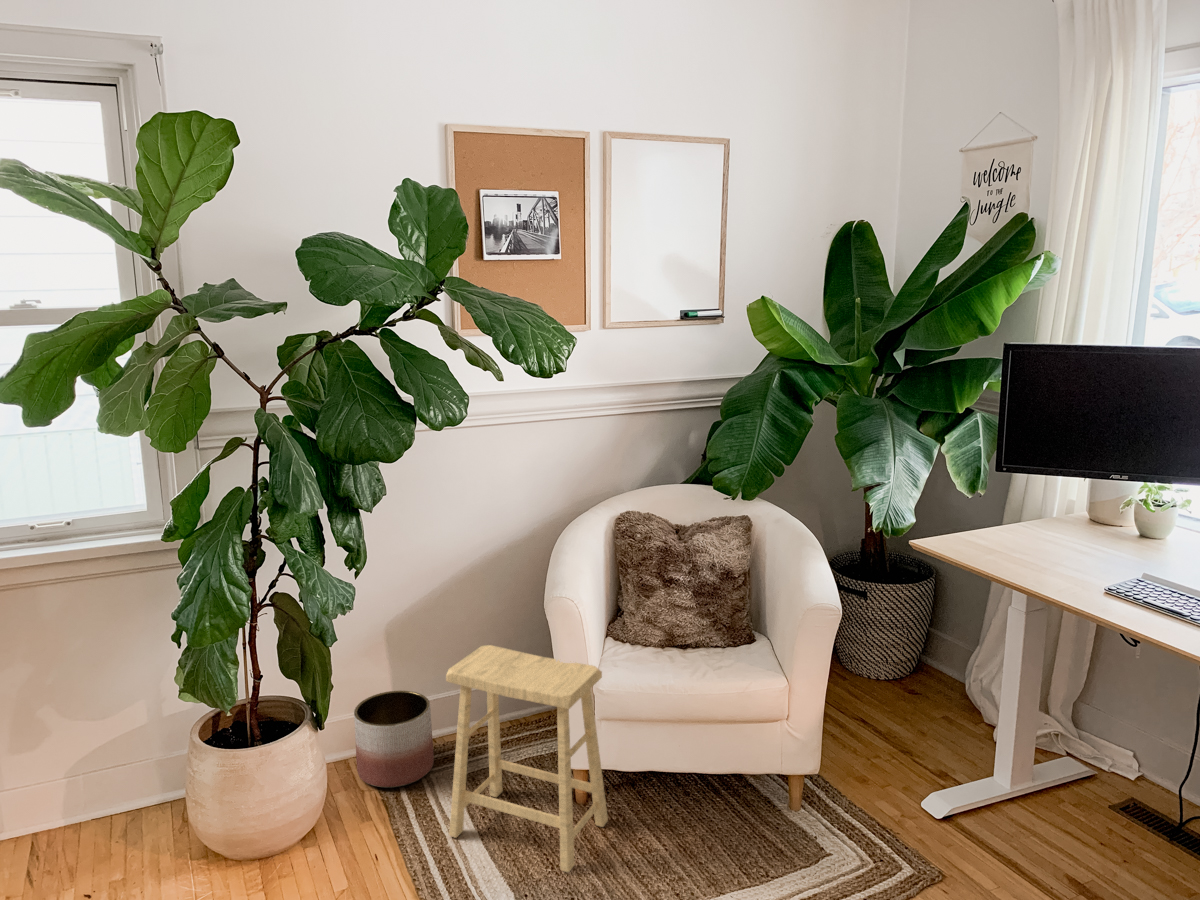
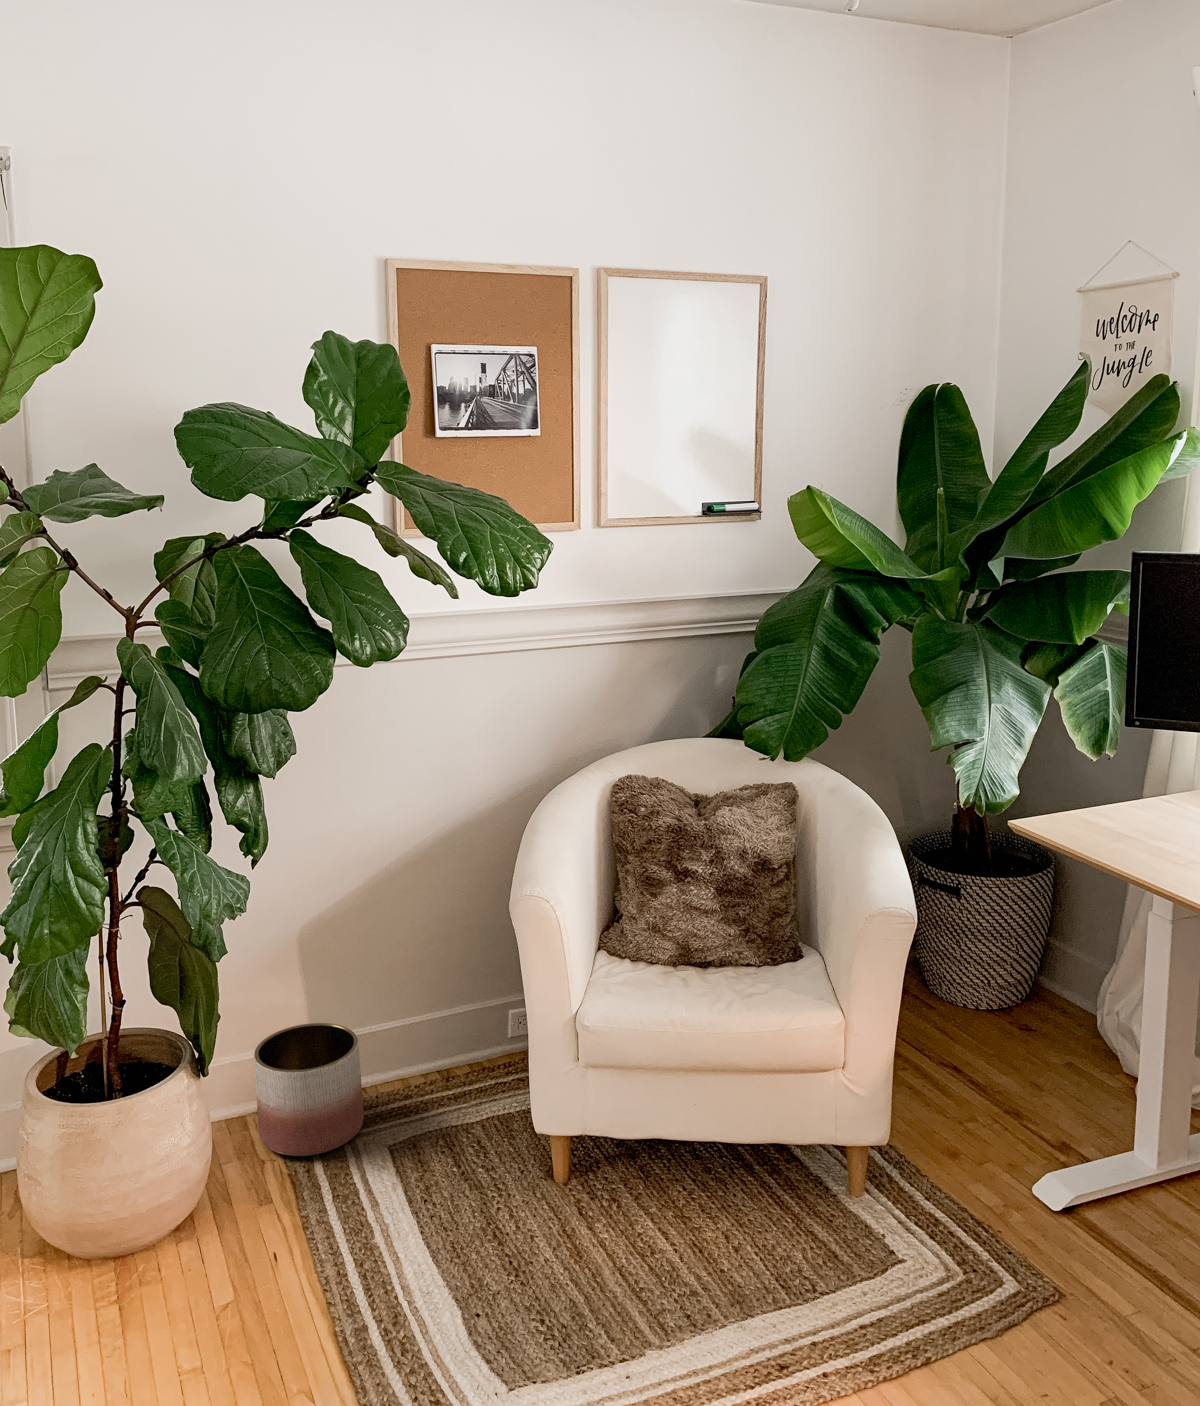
footstool: present [446,645,608,872] -> none [370,962,596,1281]

